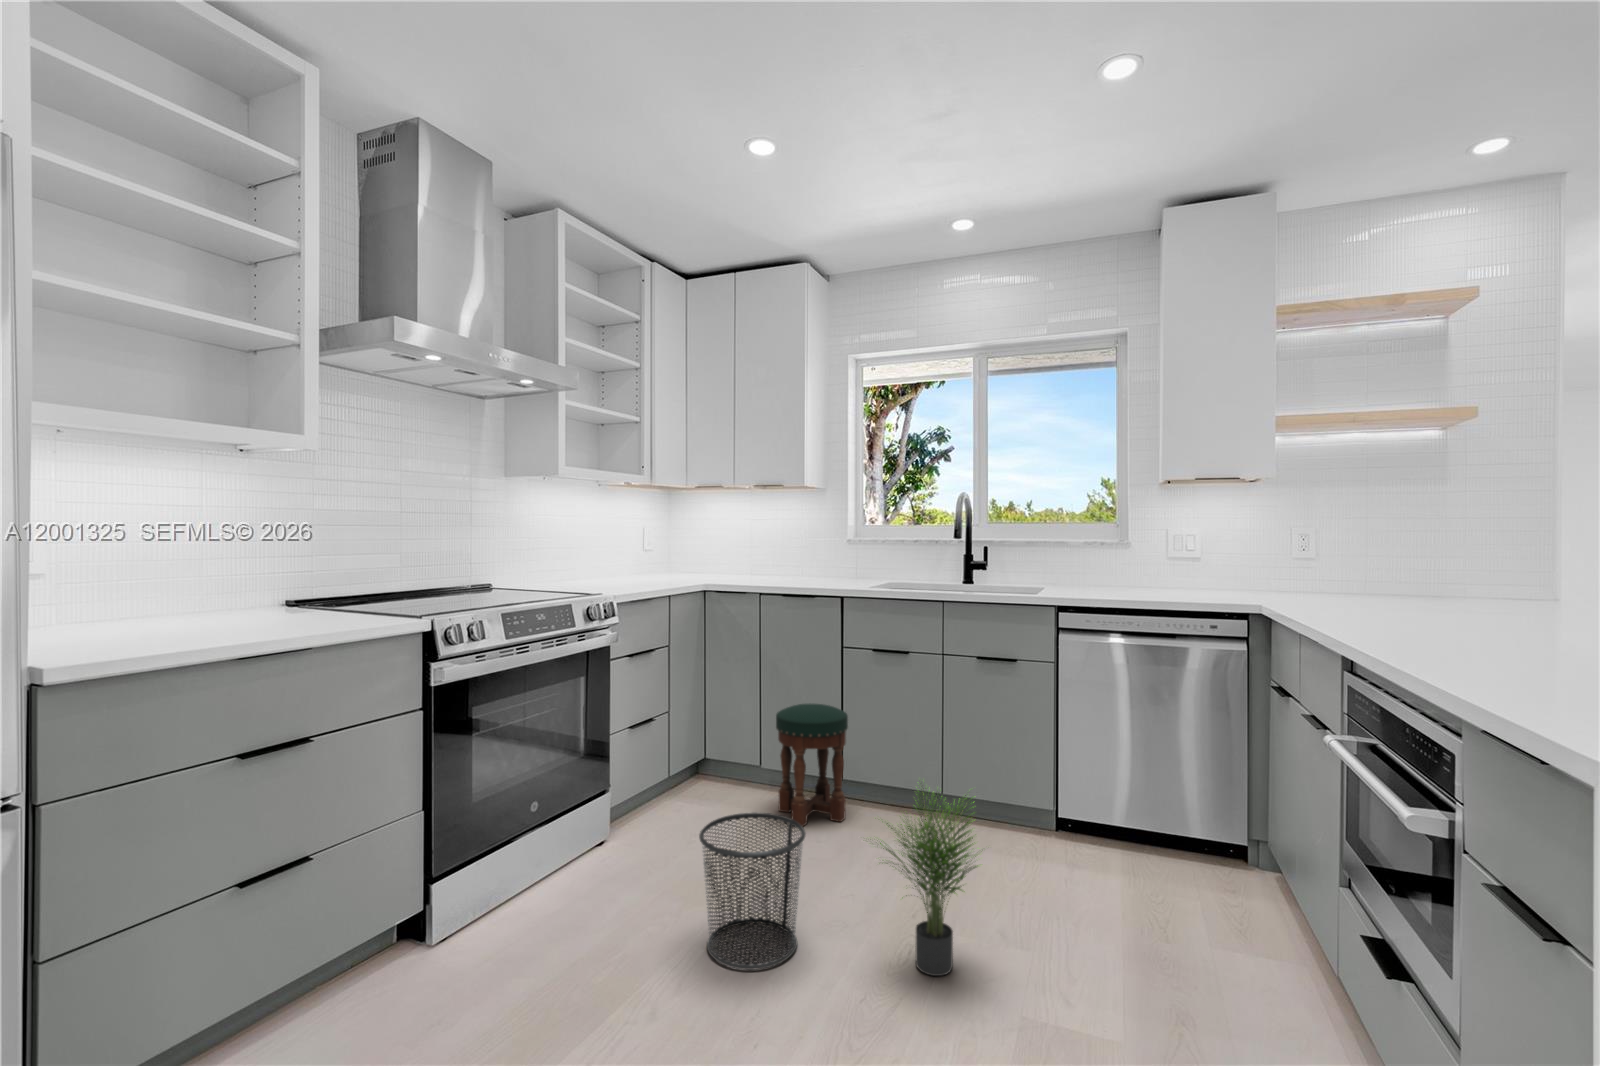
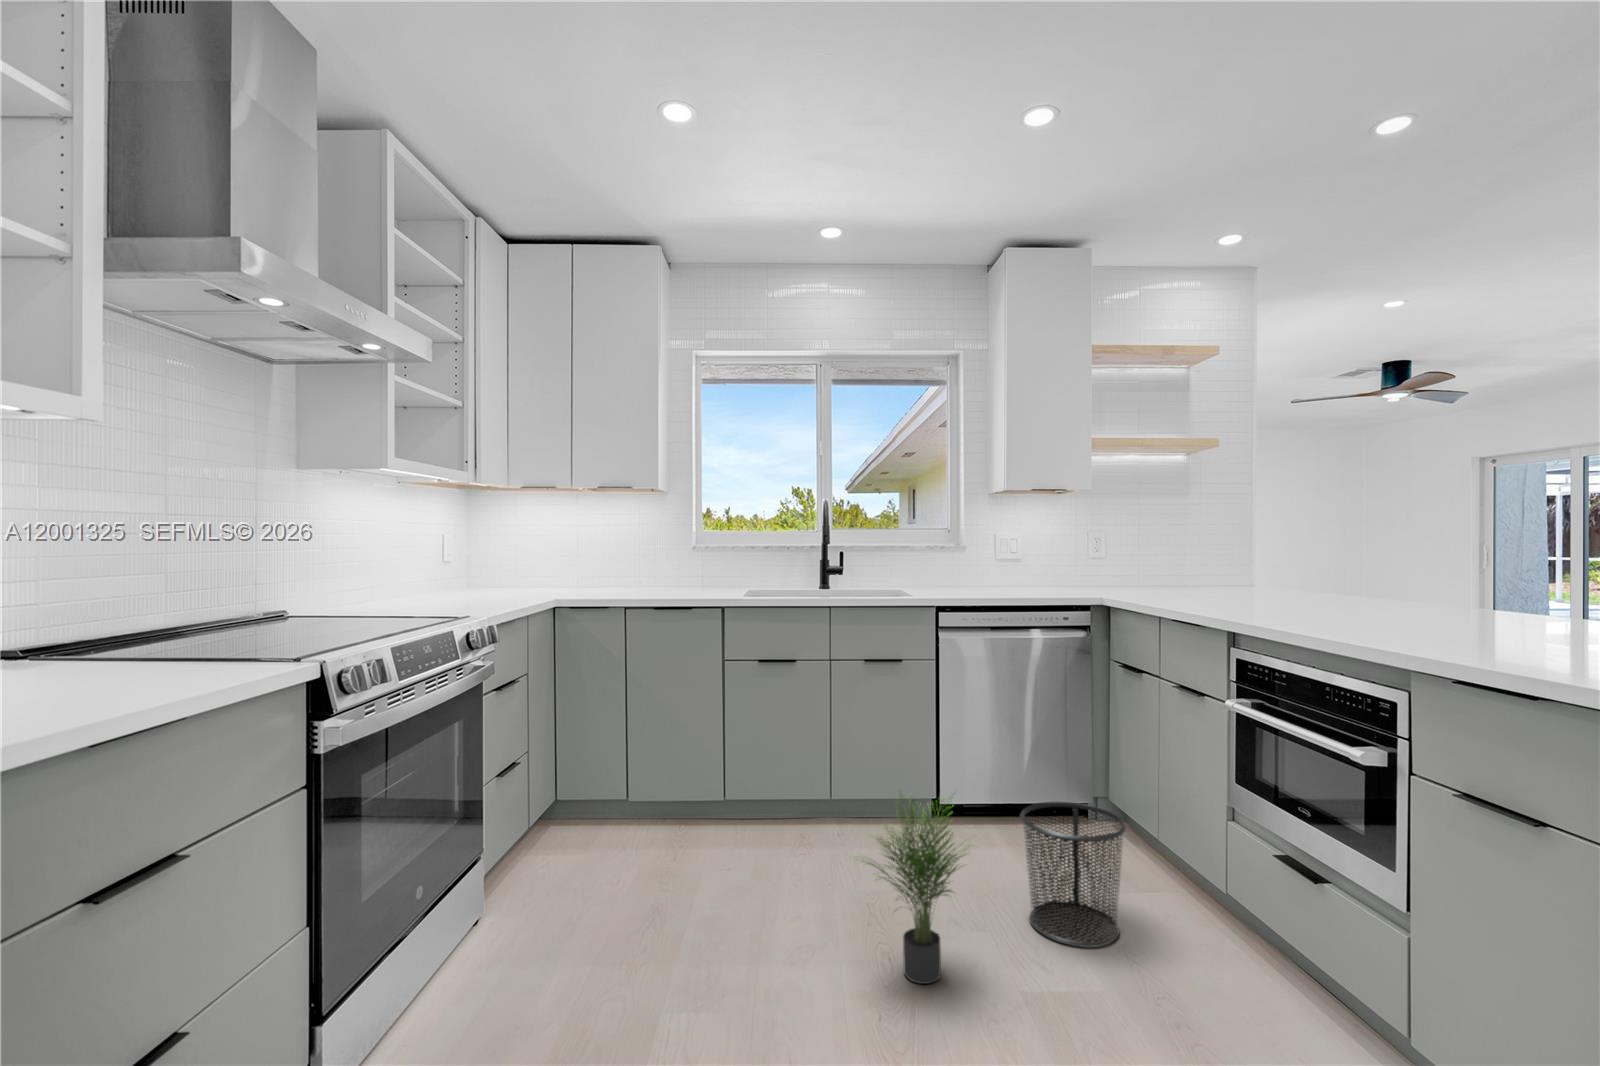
stool: present [776,704,848,827] -> none [660,724,738,859]
waste bin: present [699,812,806,970] -> present [1020,802,1126,947]

